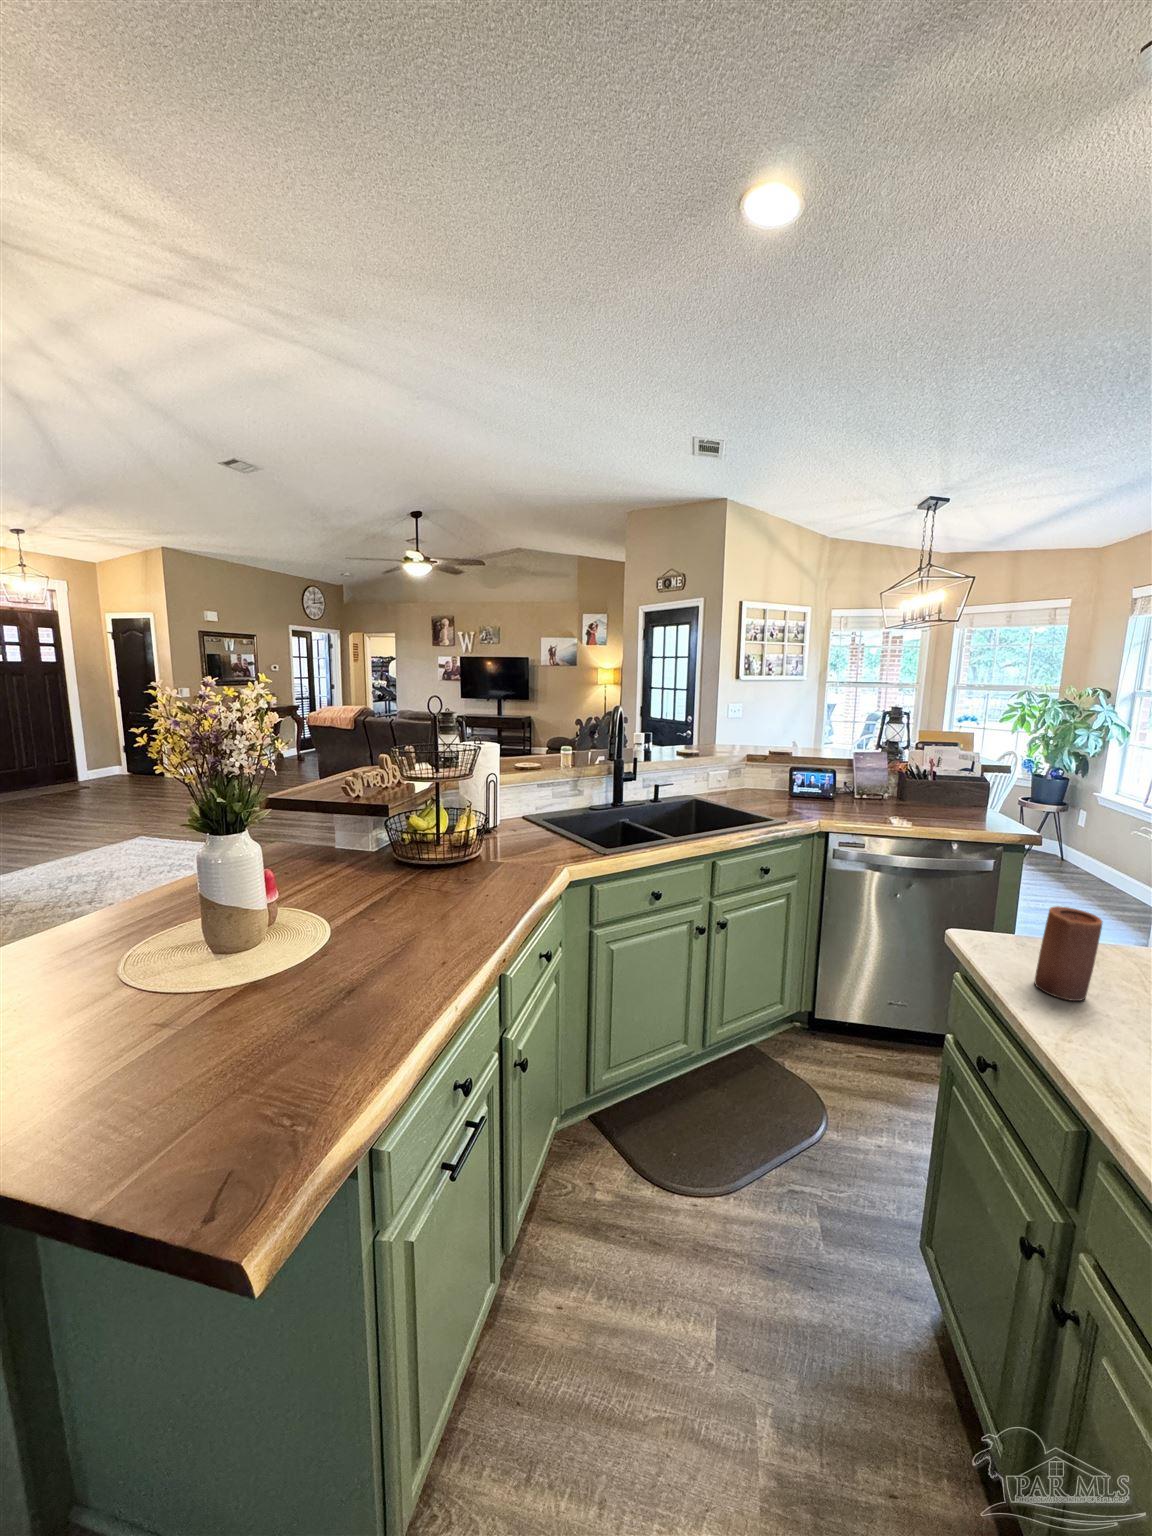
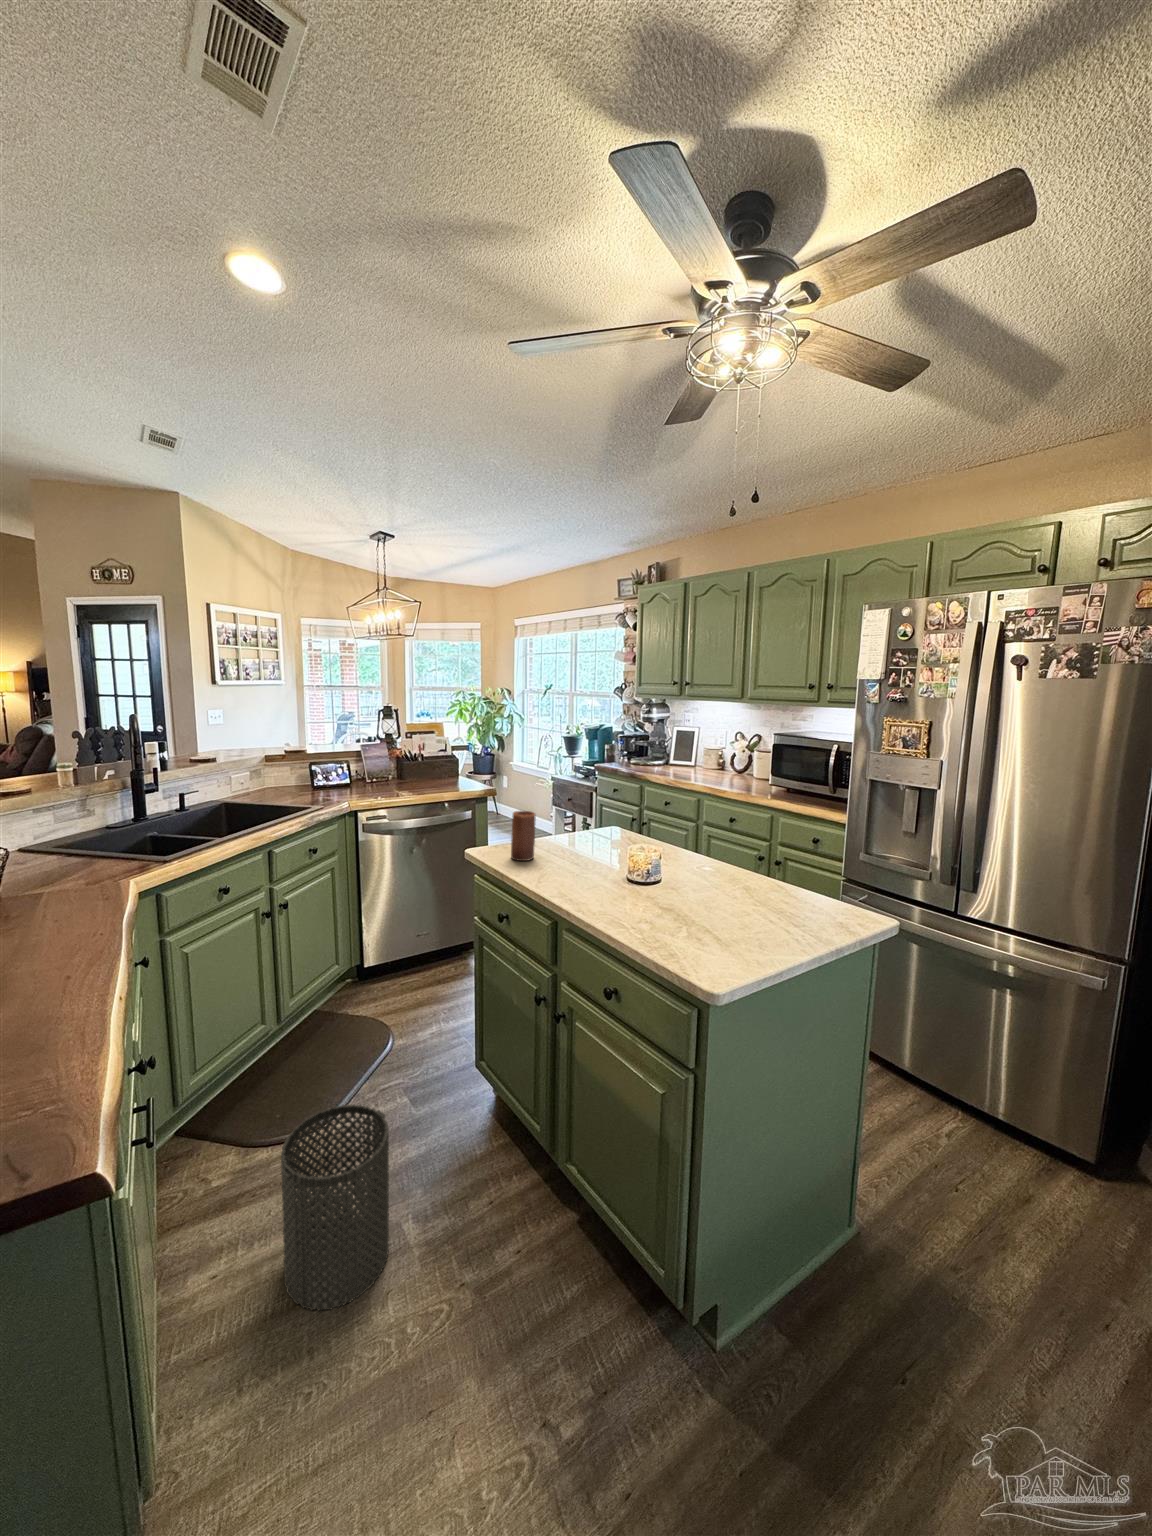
trash can: none [612,1204,752,1483] -> present [281,1105,389,1311]

